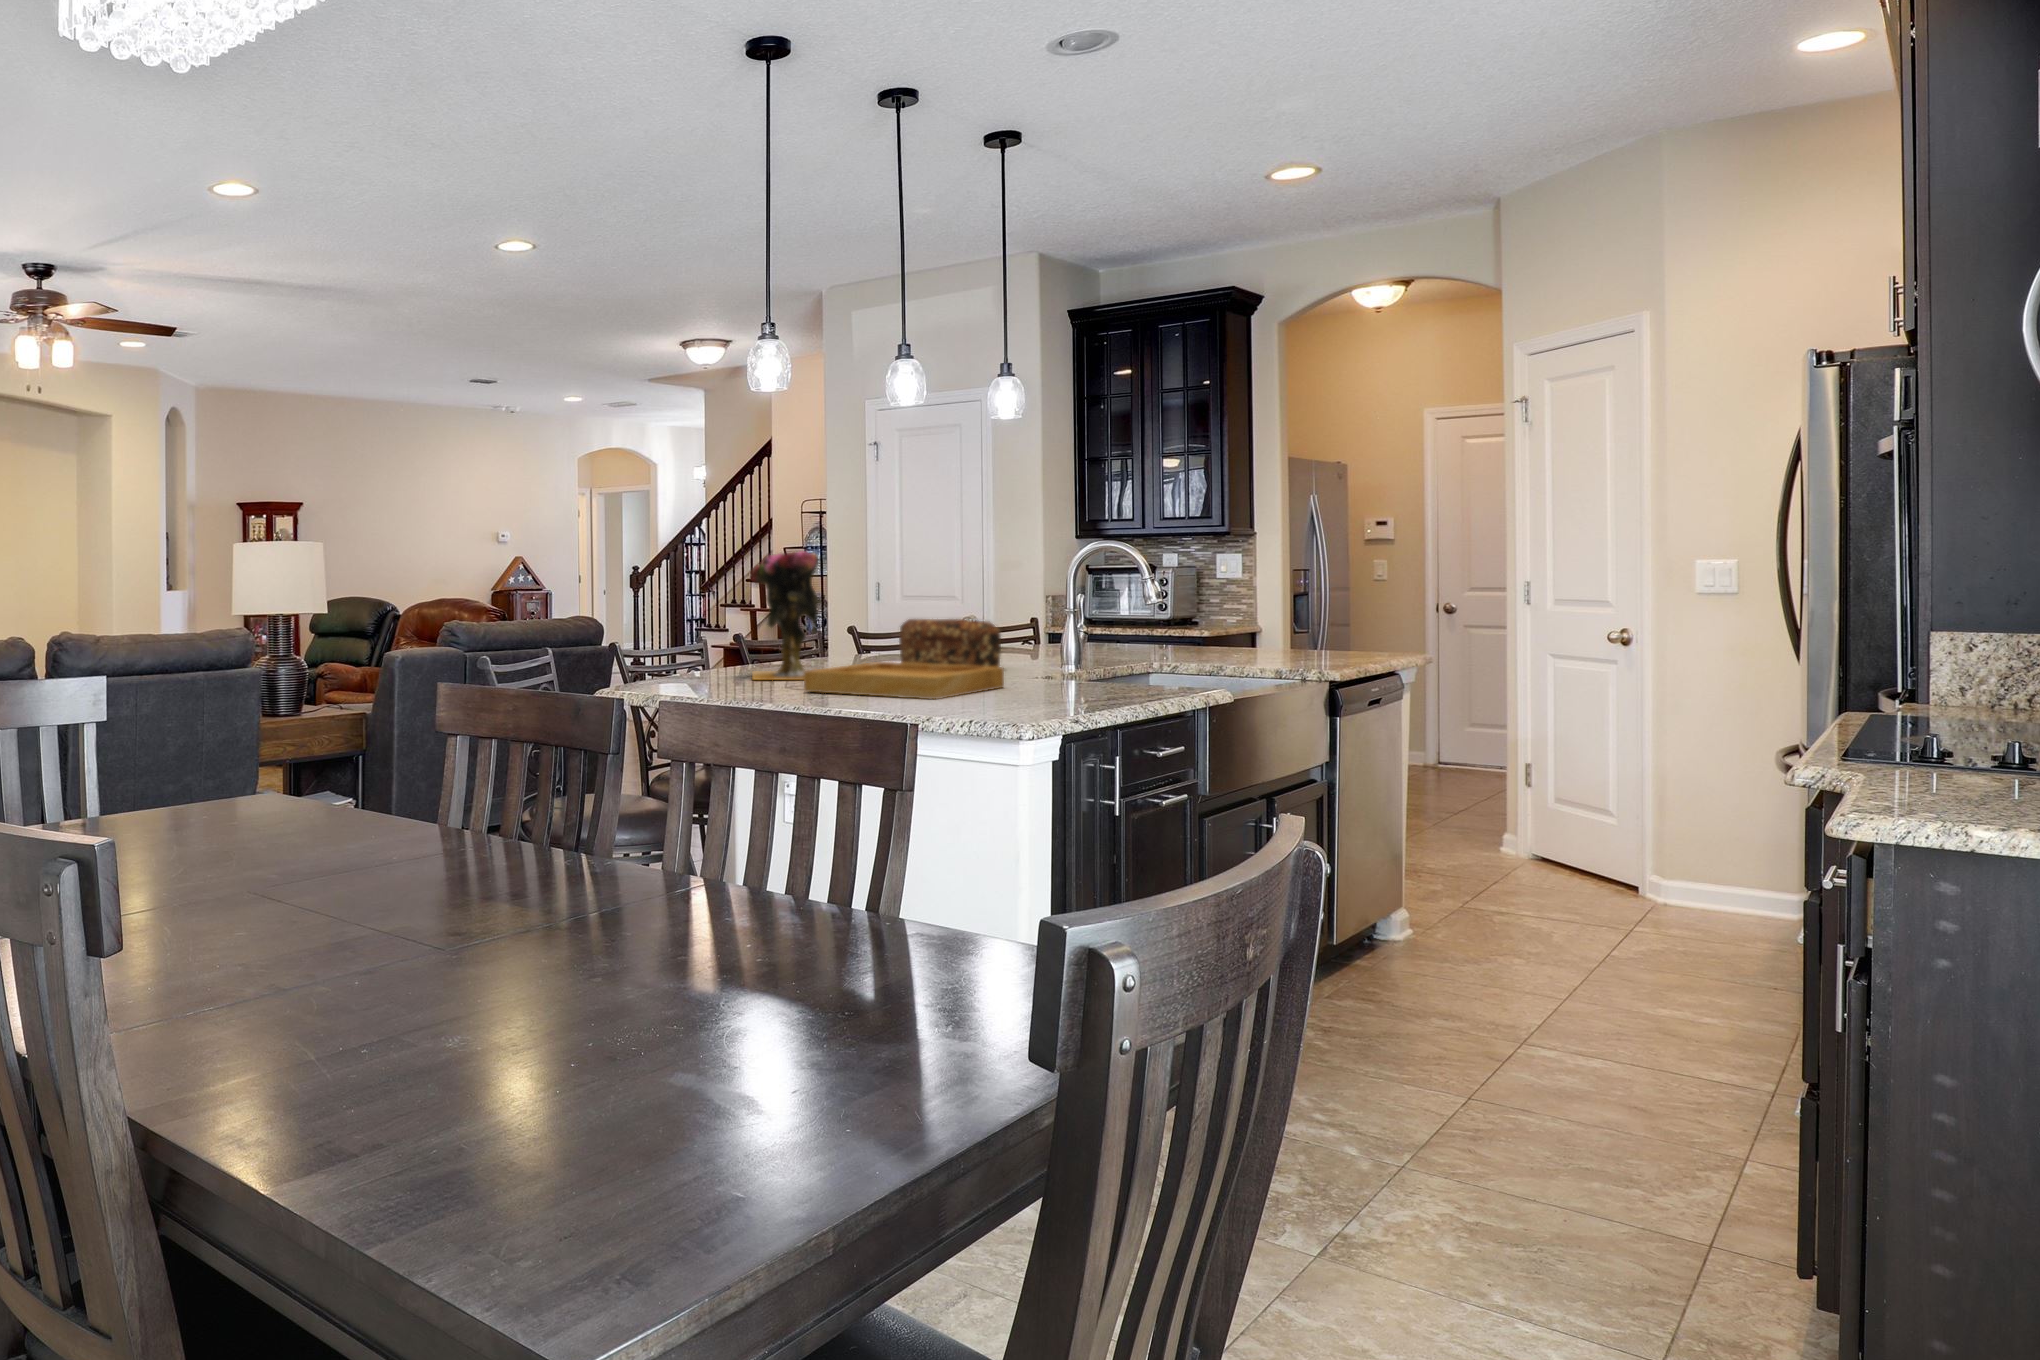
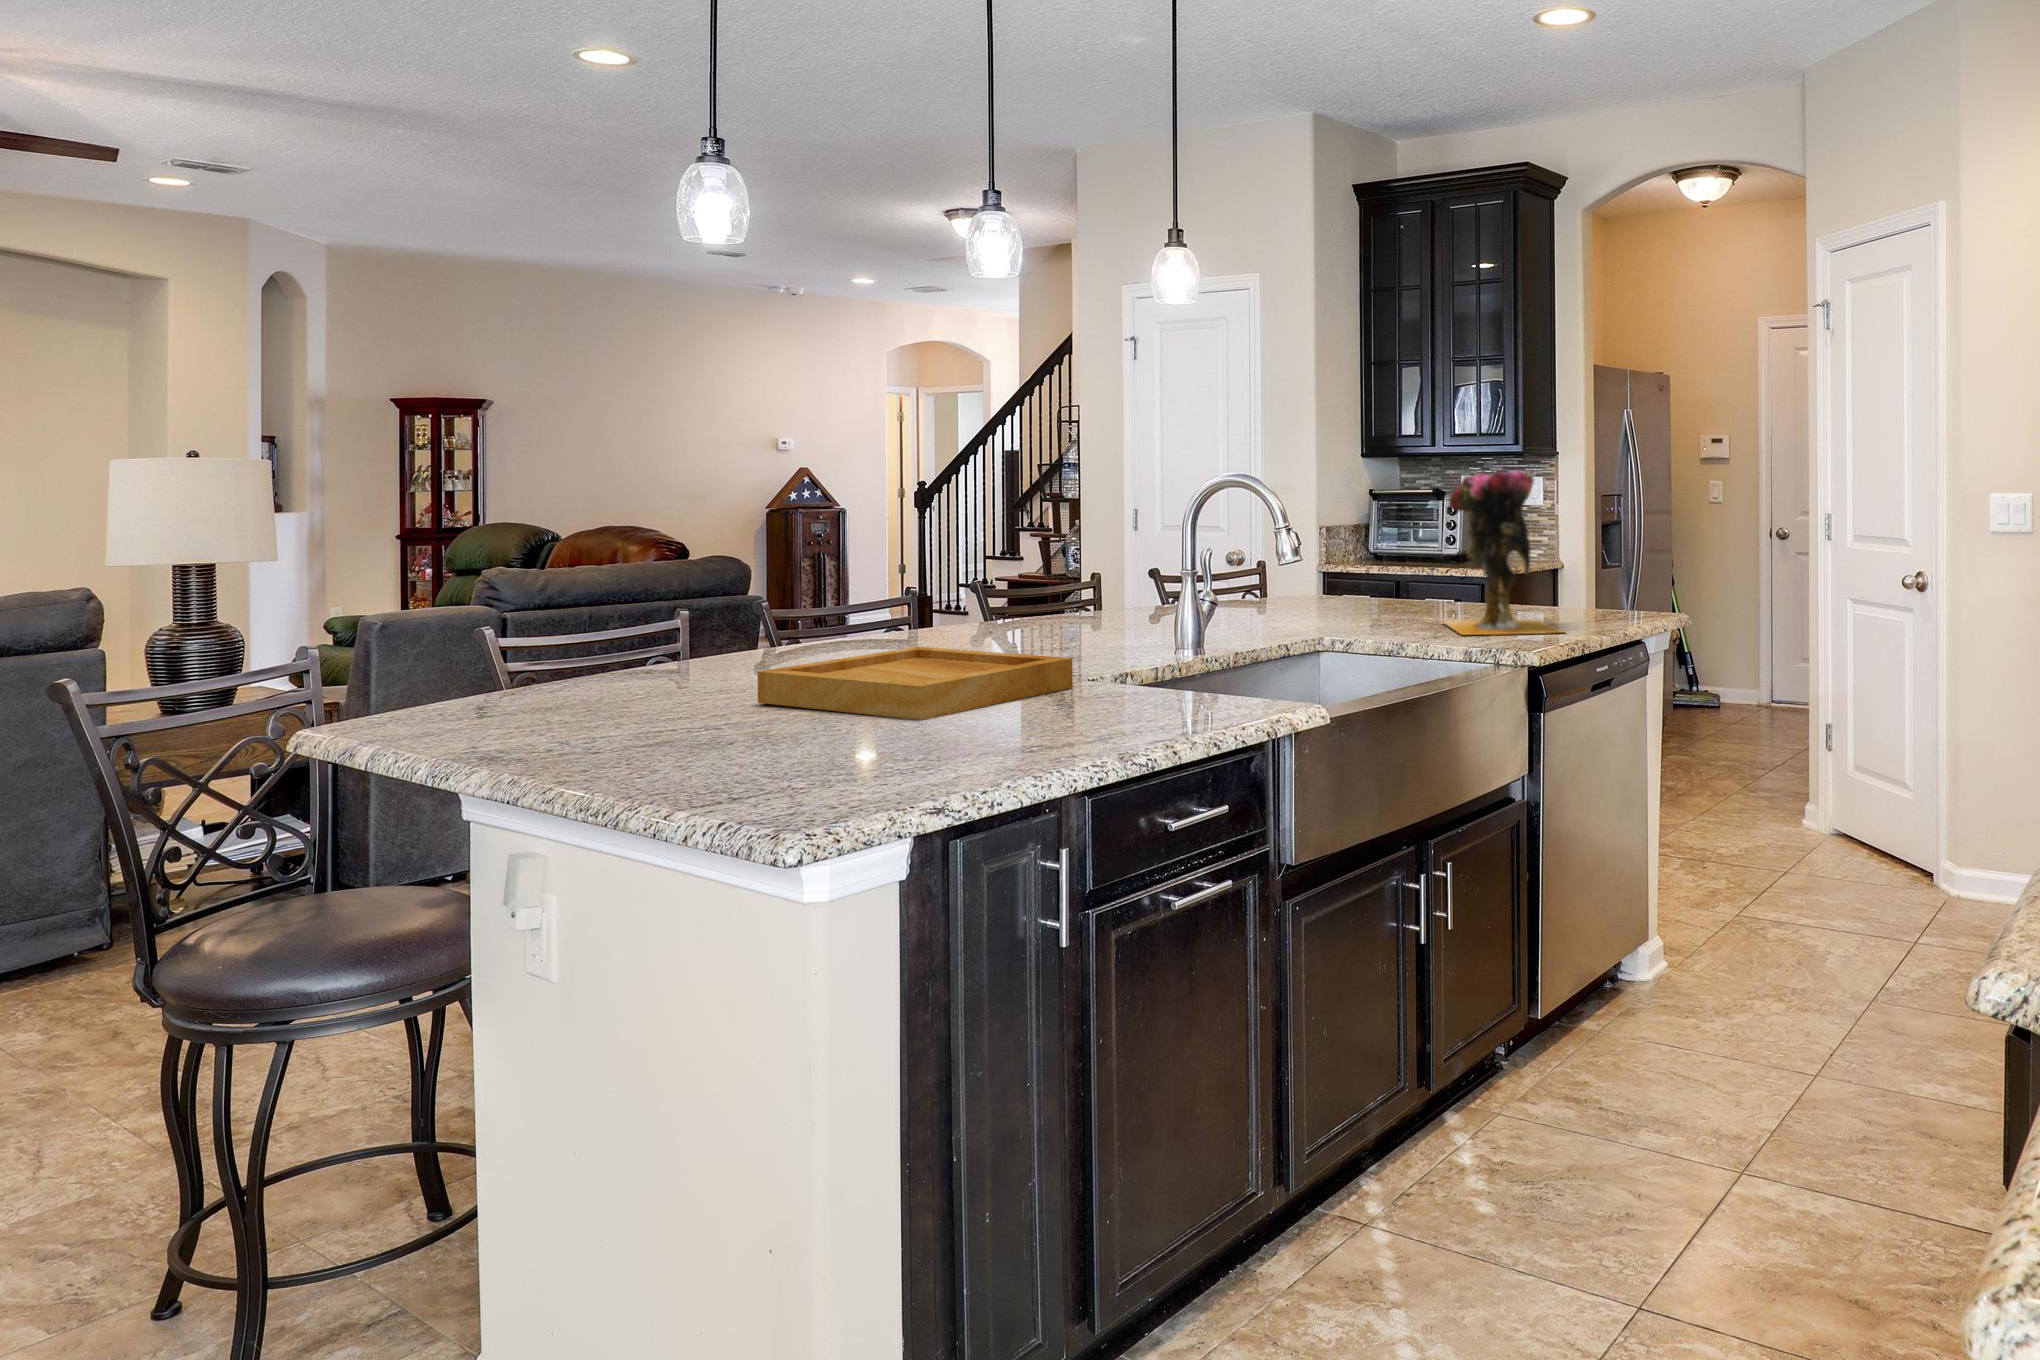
vase: present [750,551,818,680] -> present [1444,471,1563,635]
bread loaf: present [899,619,1001,667] -> none [998,575,1139,650]

